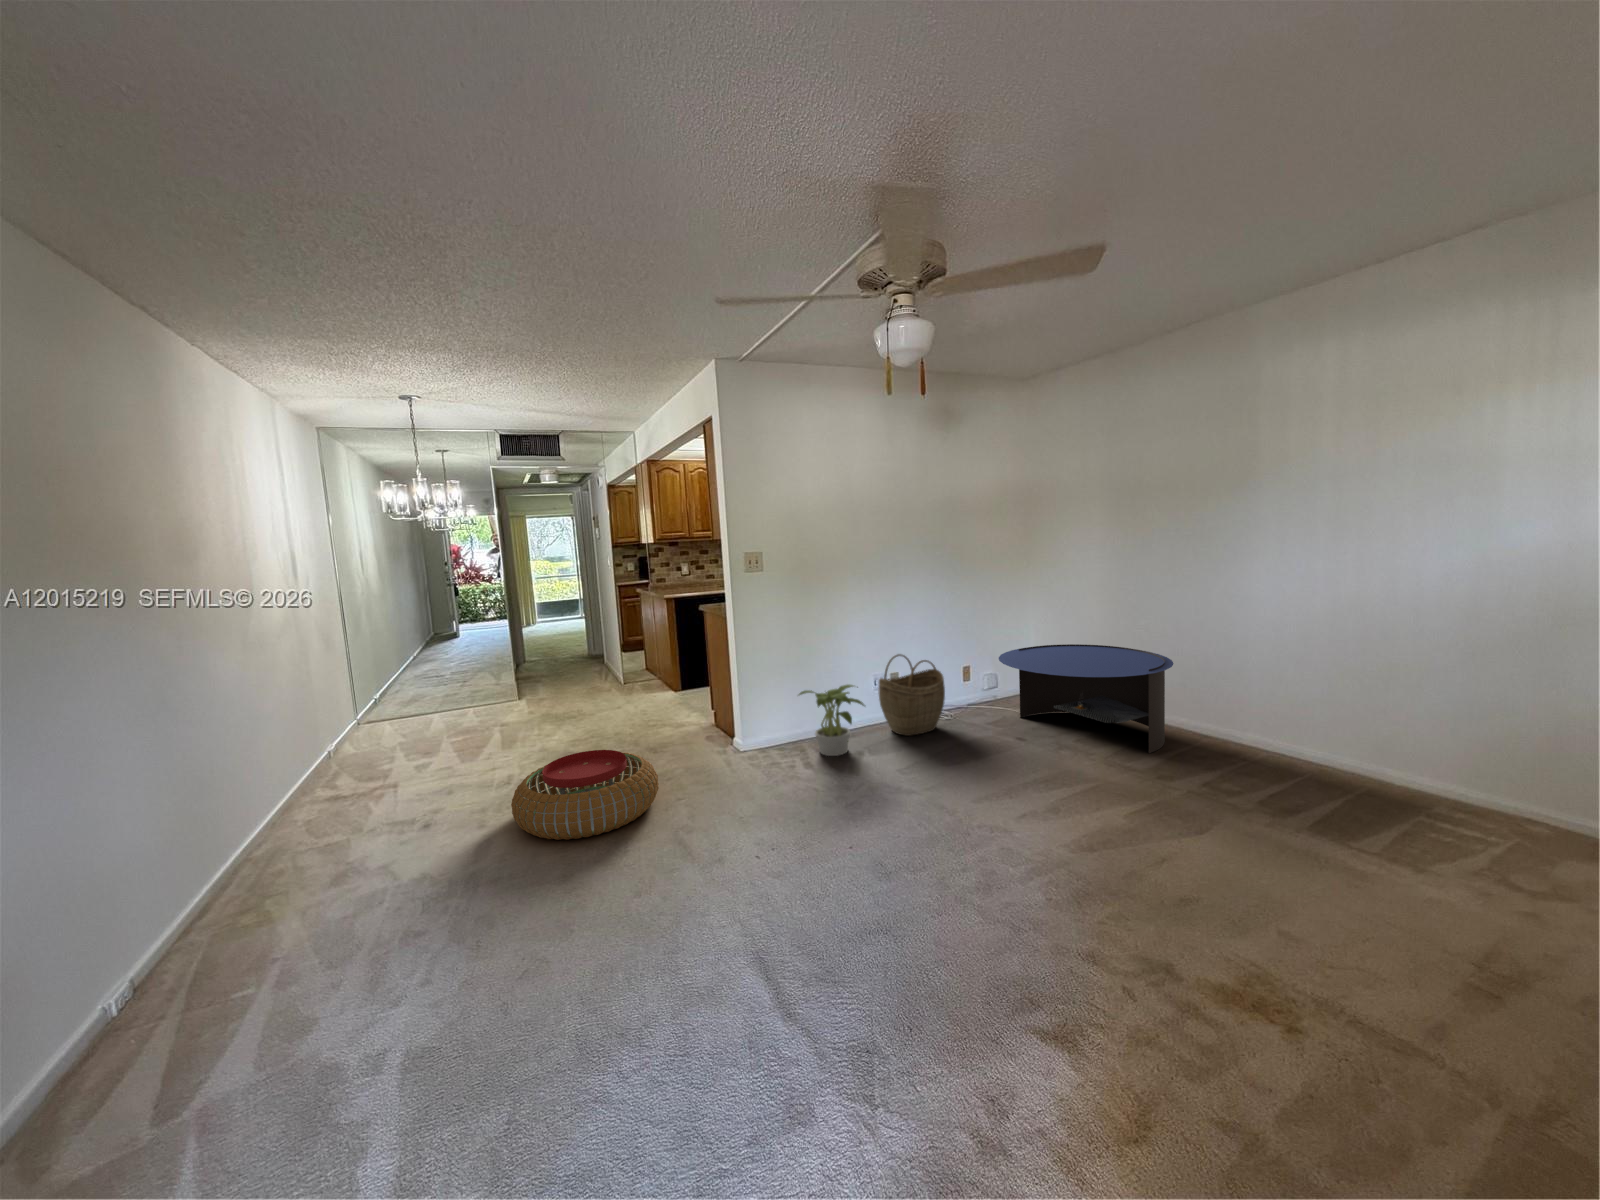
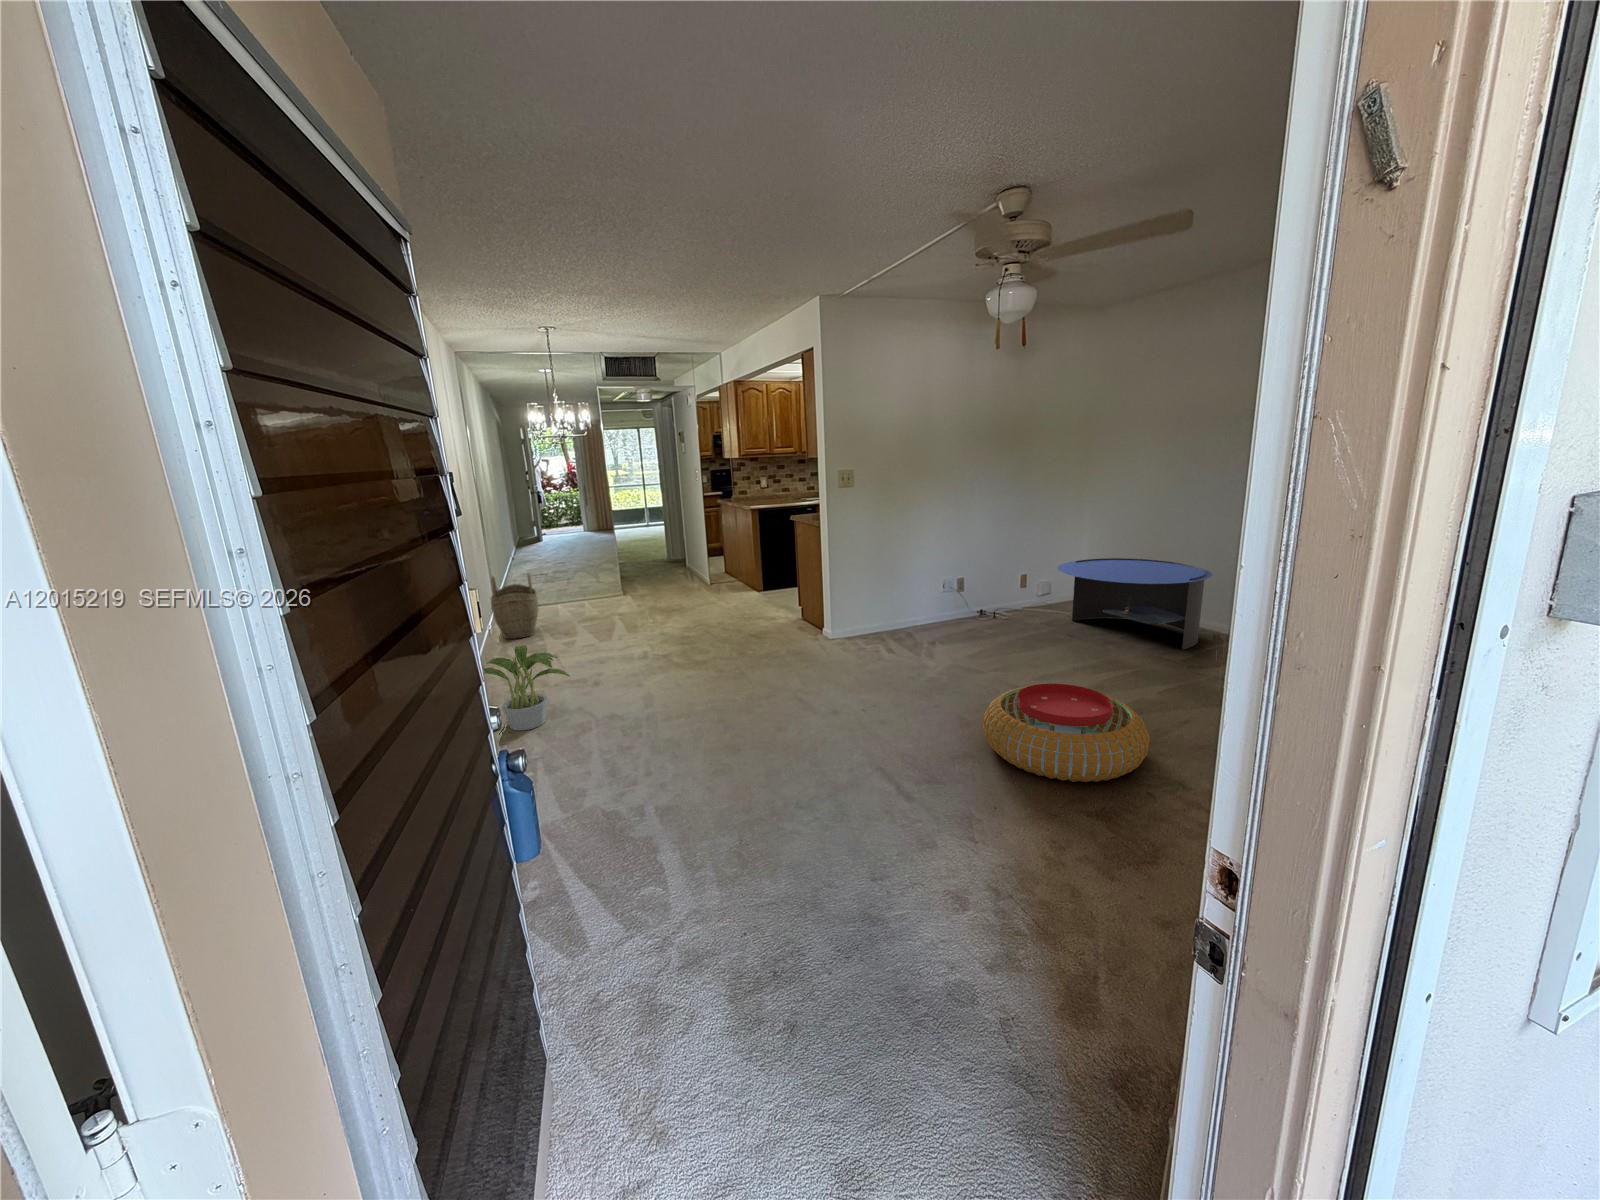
woven basket: present [878,654,945,736] -> present [490,574,539,639]
potted plant: present [799,685,865,756] -> present [483,645,570,730]
pouf: present [511,750,659,840] -> present [983,684,1150,782]

